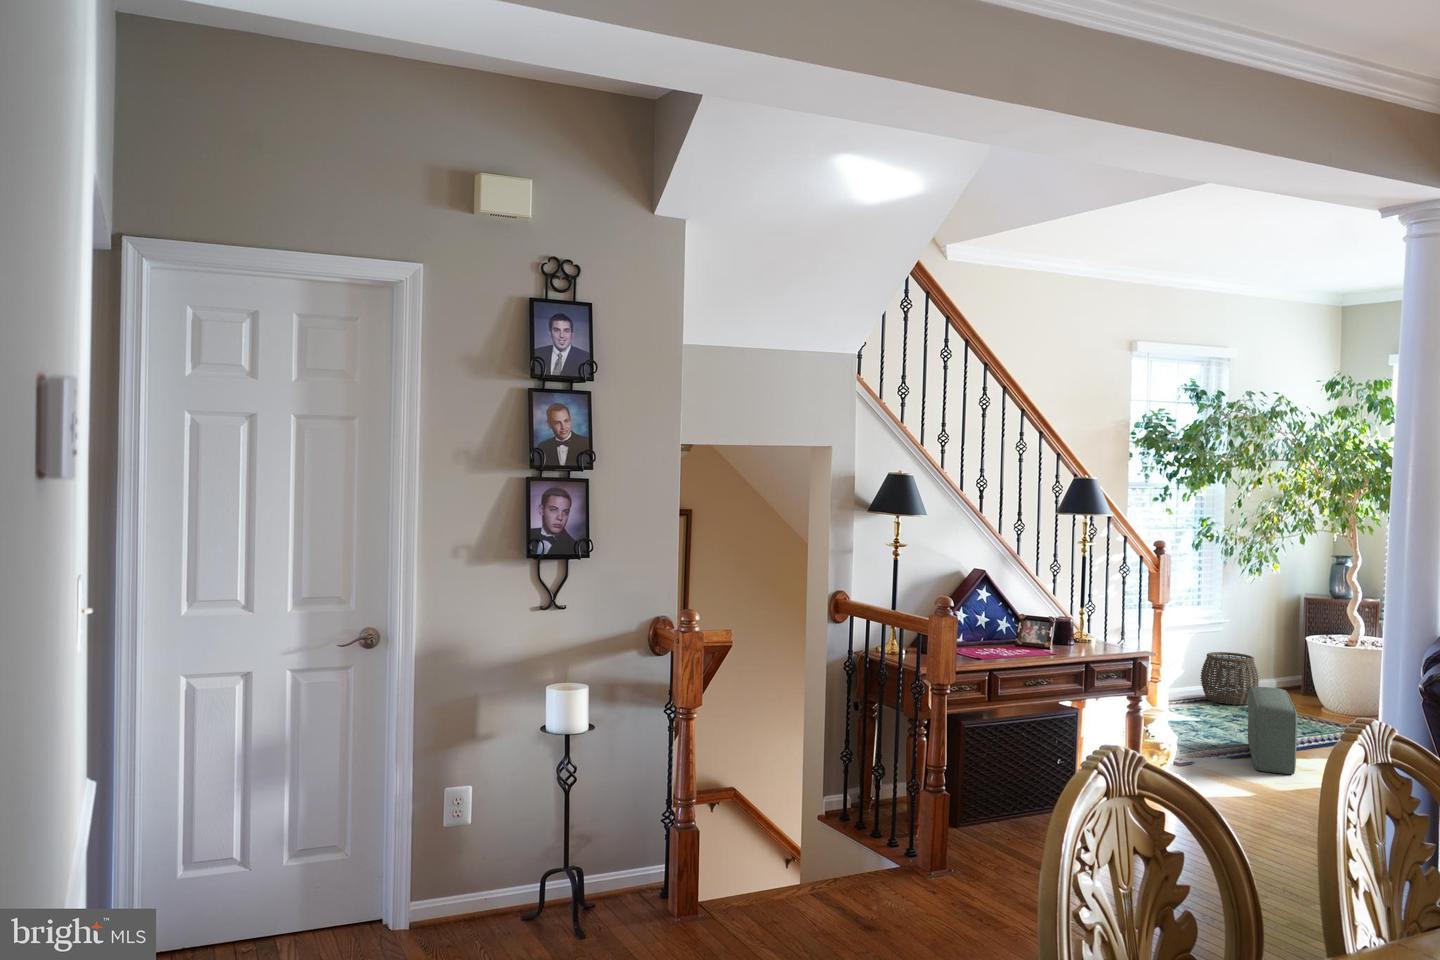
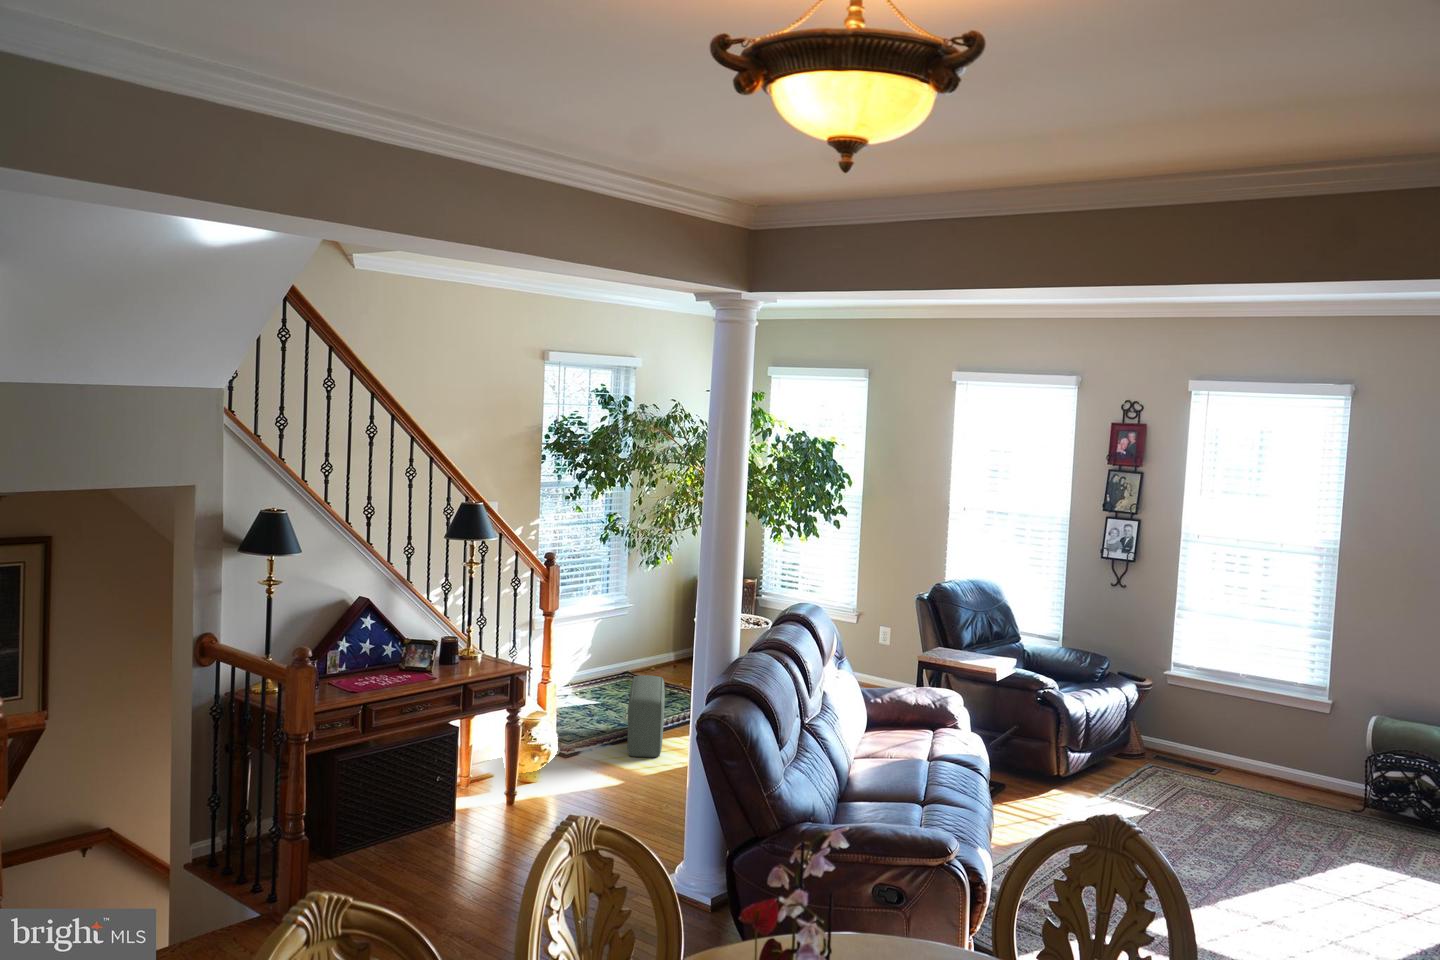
woven basket: present [1200,652,1259,705] -> none [606,634,655,684]

